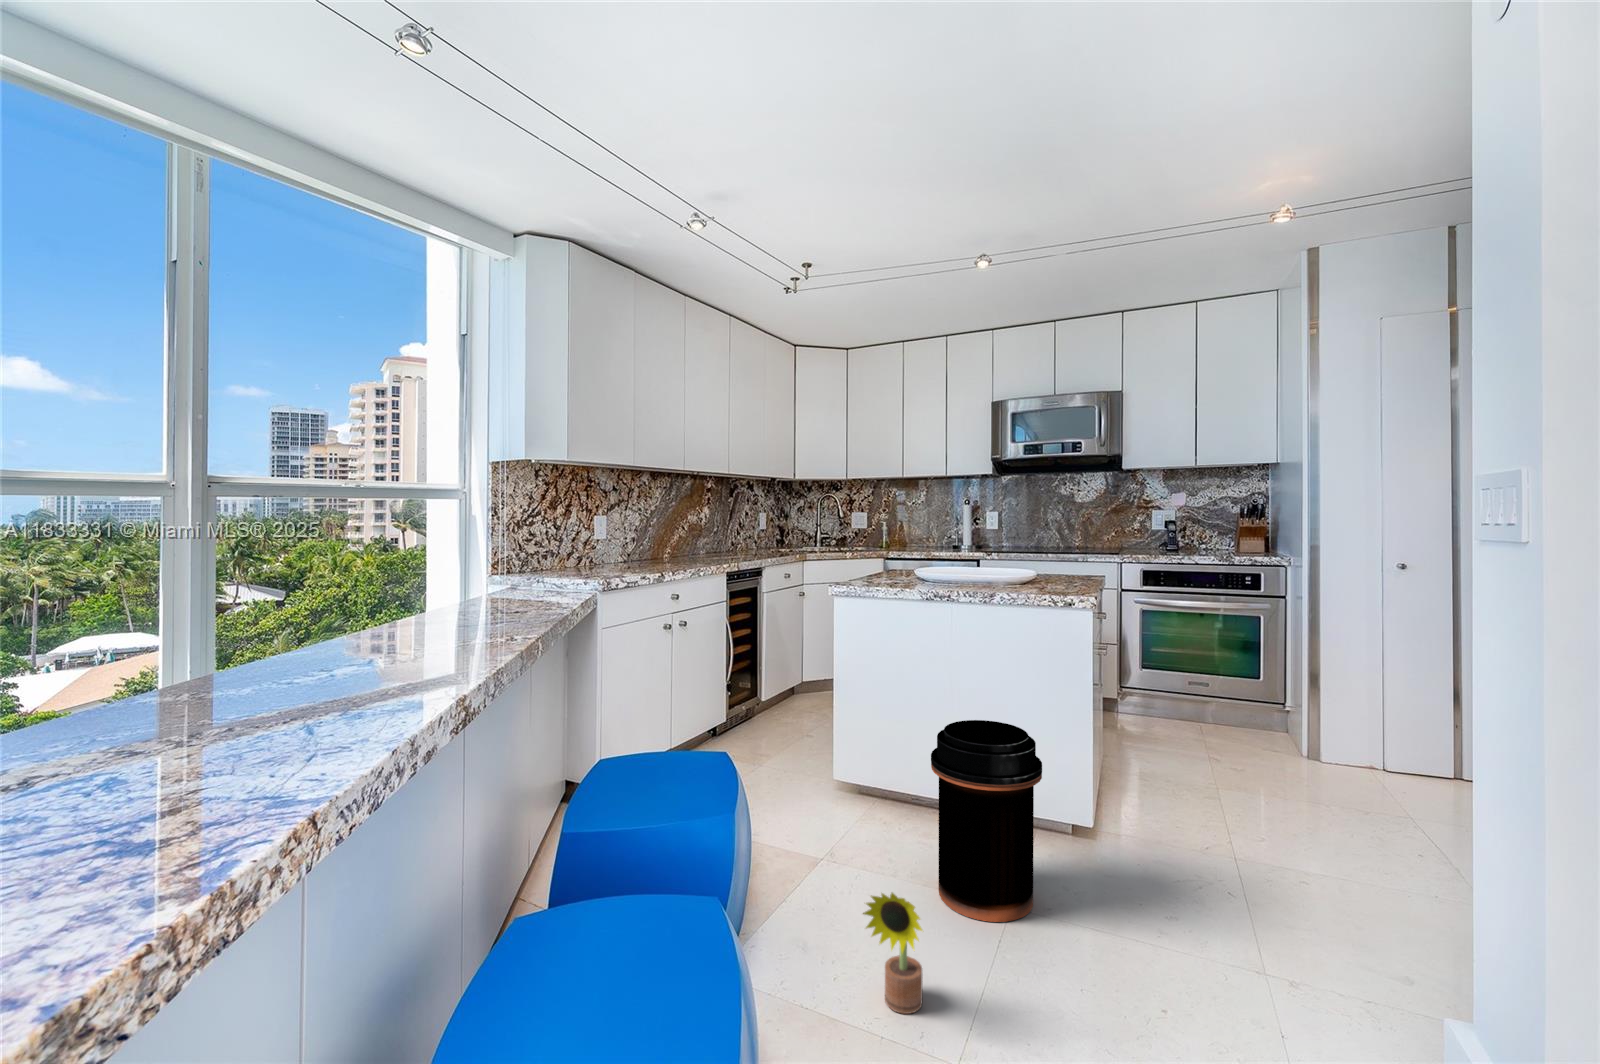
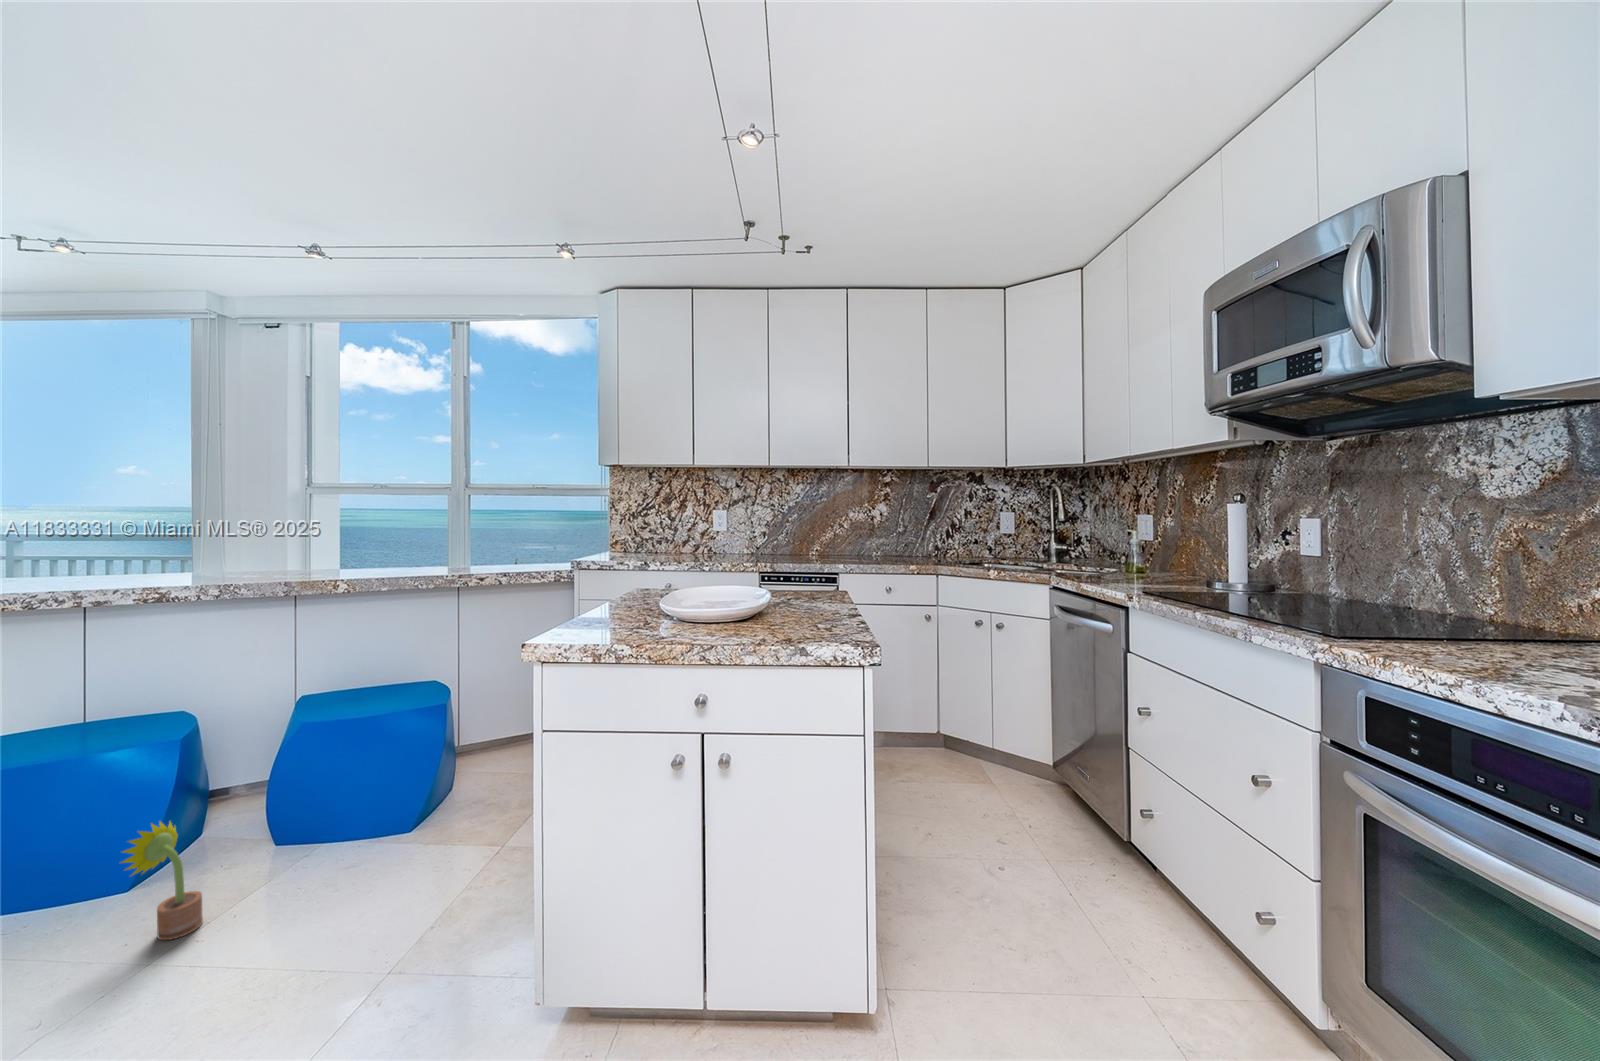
trash can: present [931,720,1042,922] -> none [269,750,424,997]

